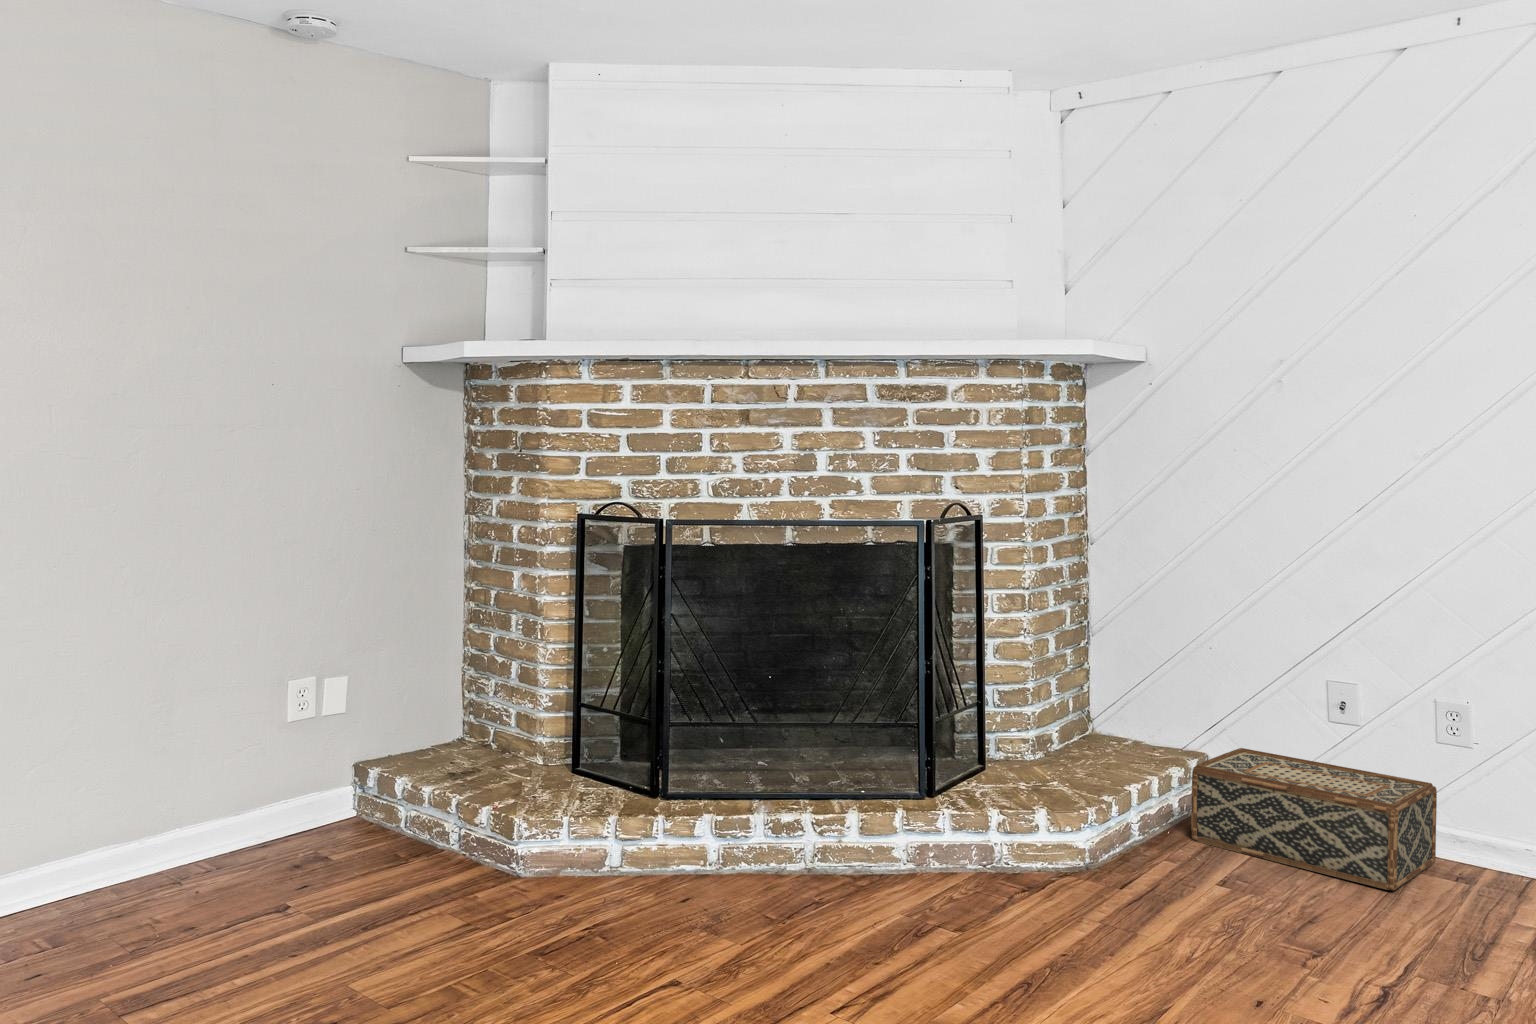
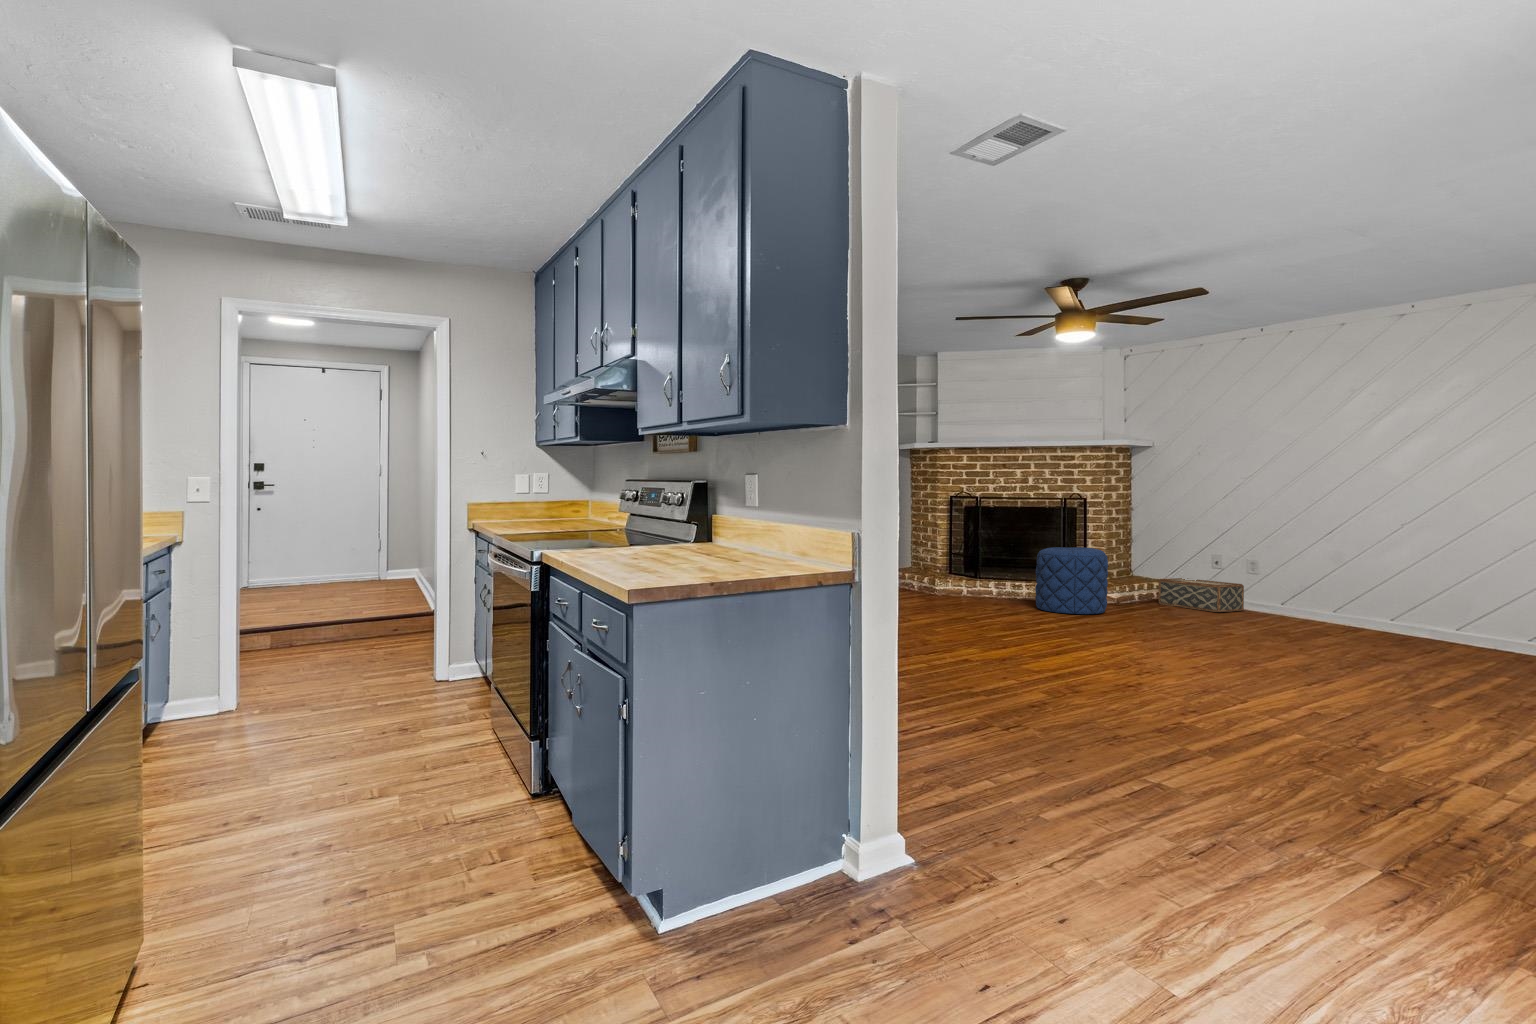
pouf: none [851,708,1097,991] -> present [1035,547,1108,614]

